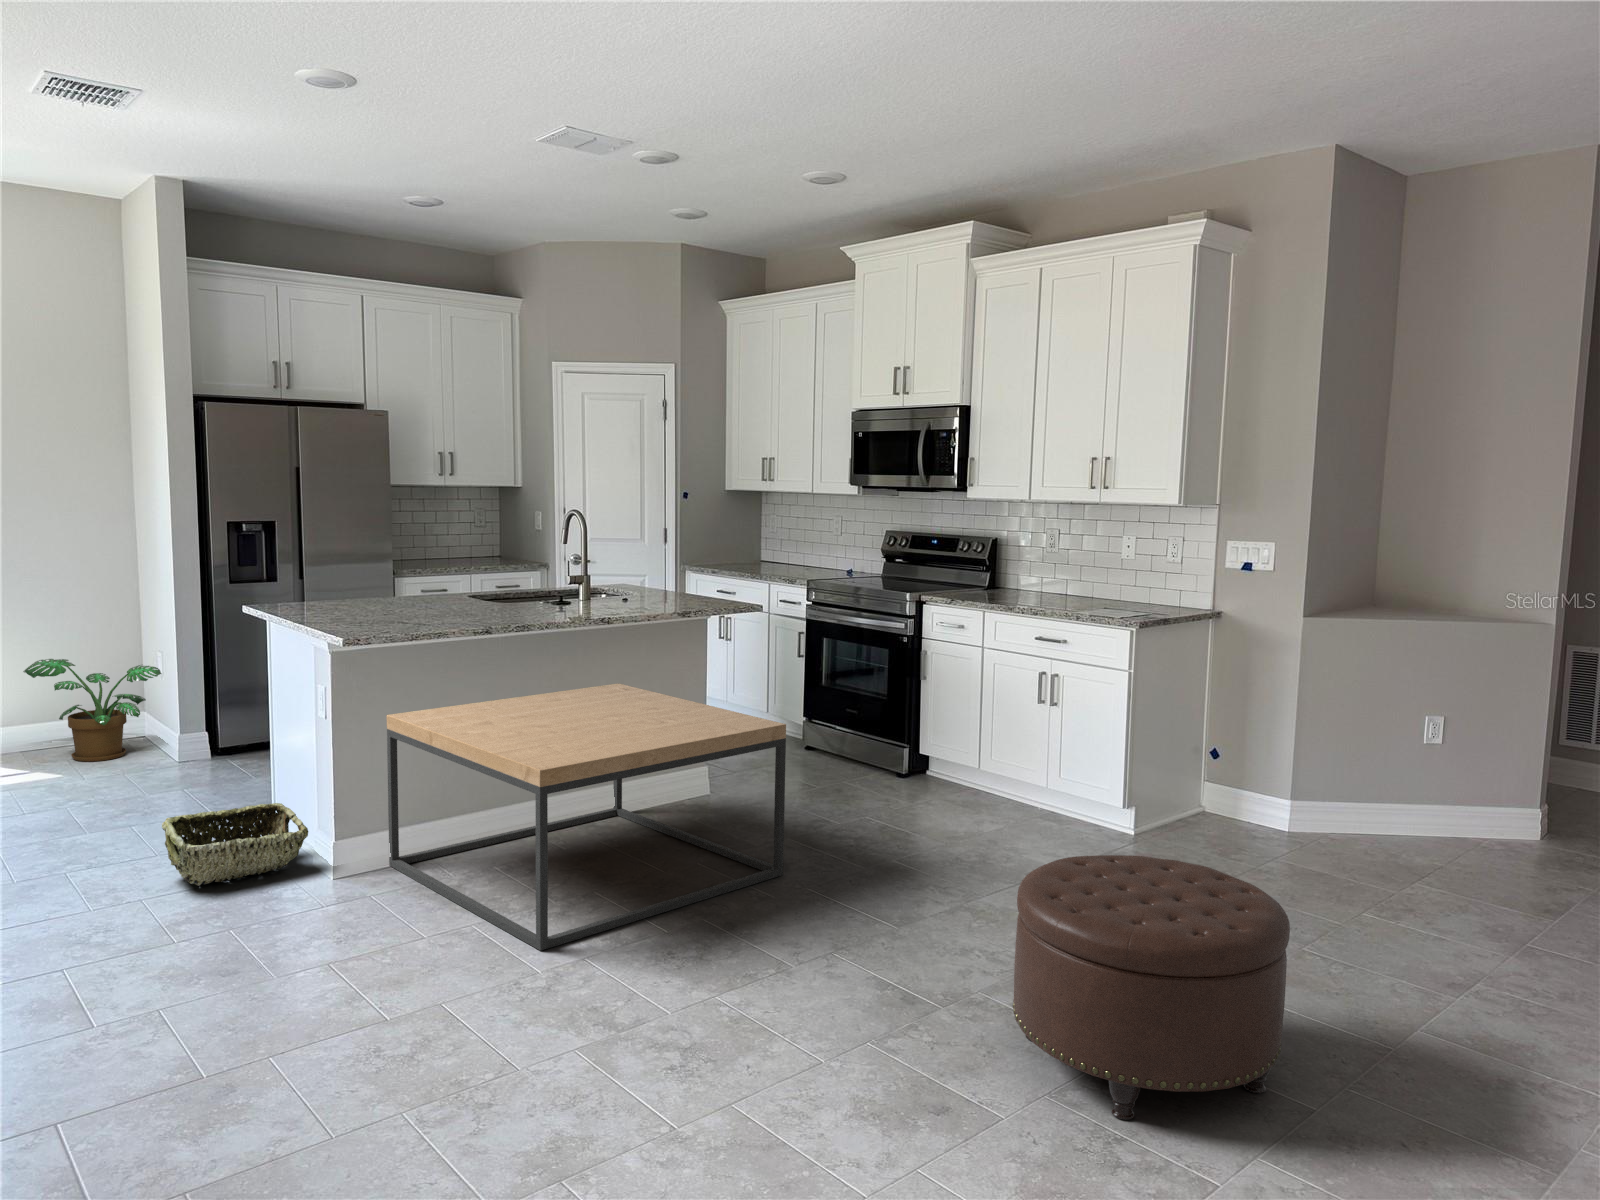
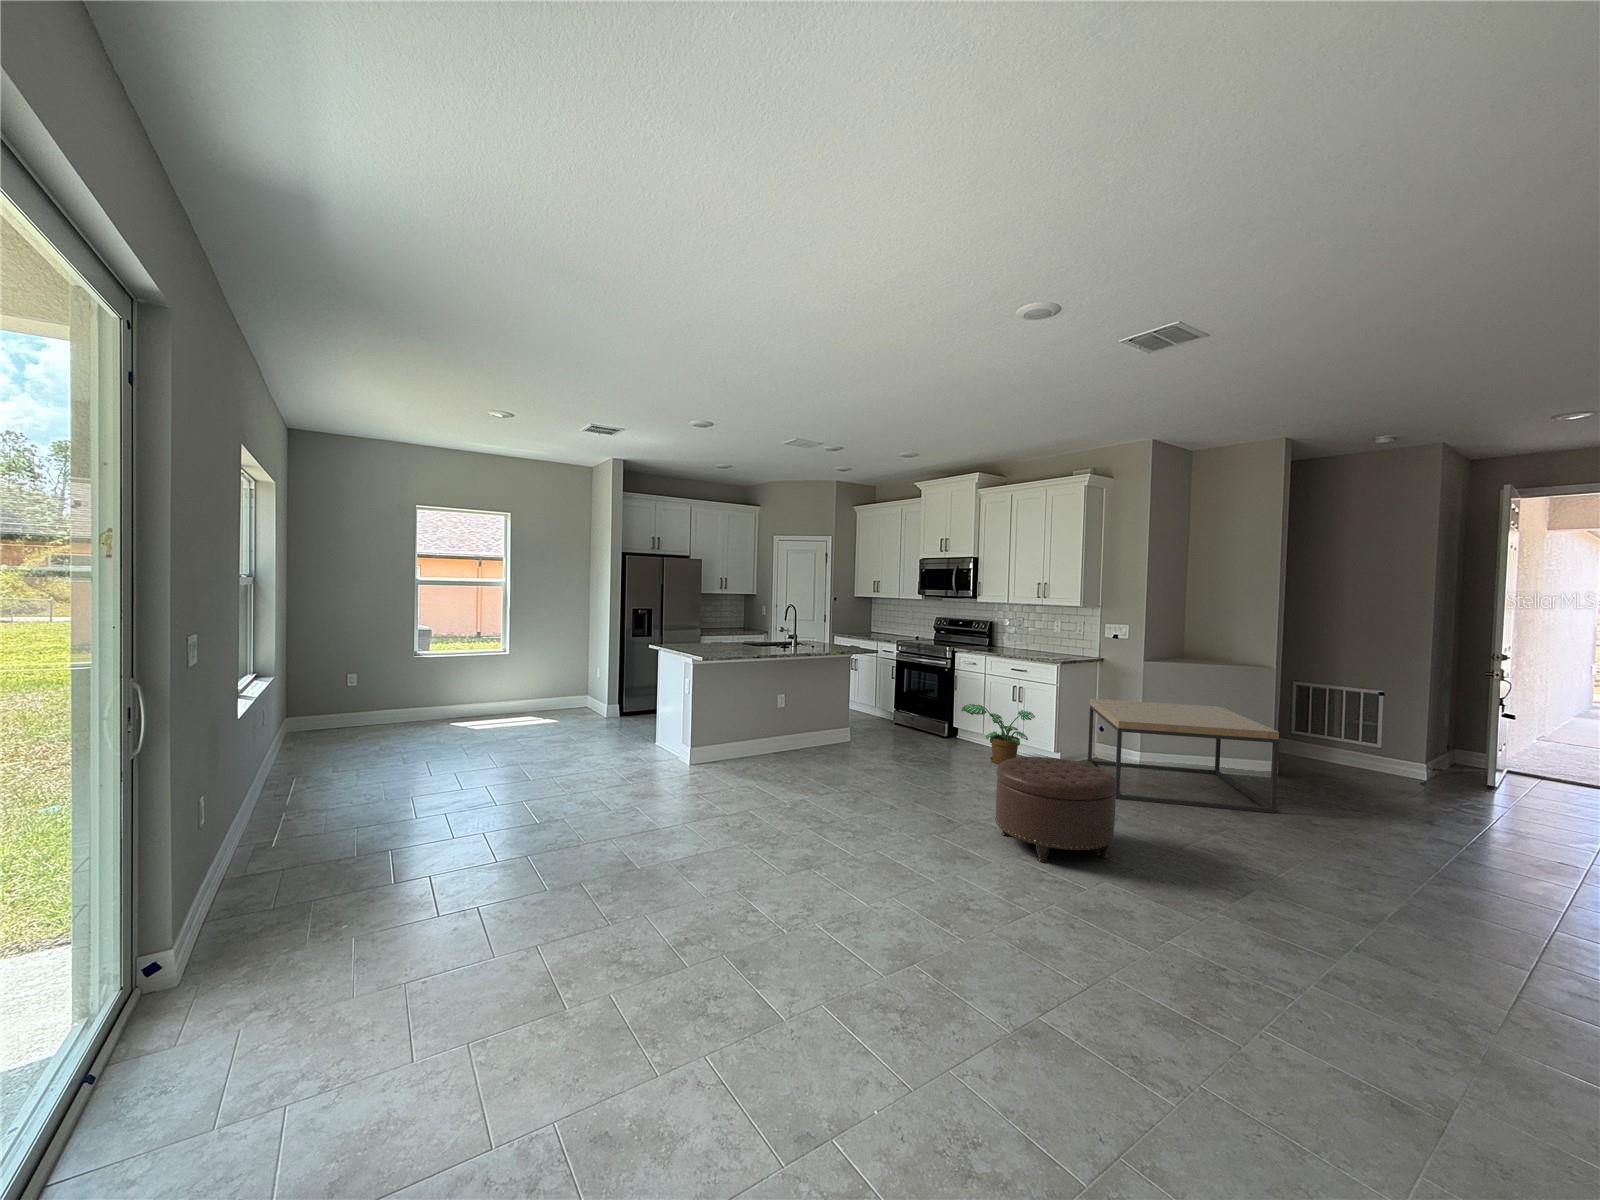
potted plant: present [23,659,162,761] -> present [961,704,1035,764]
coffee table: present [387,683,786,951] -> present [1088,699,1279,813]
woven basket: present [162,803,308,886] -> none [620,732,680,765]

